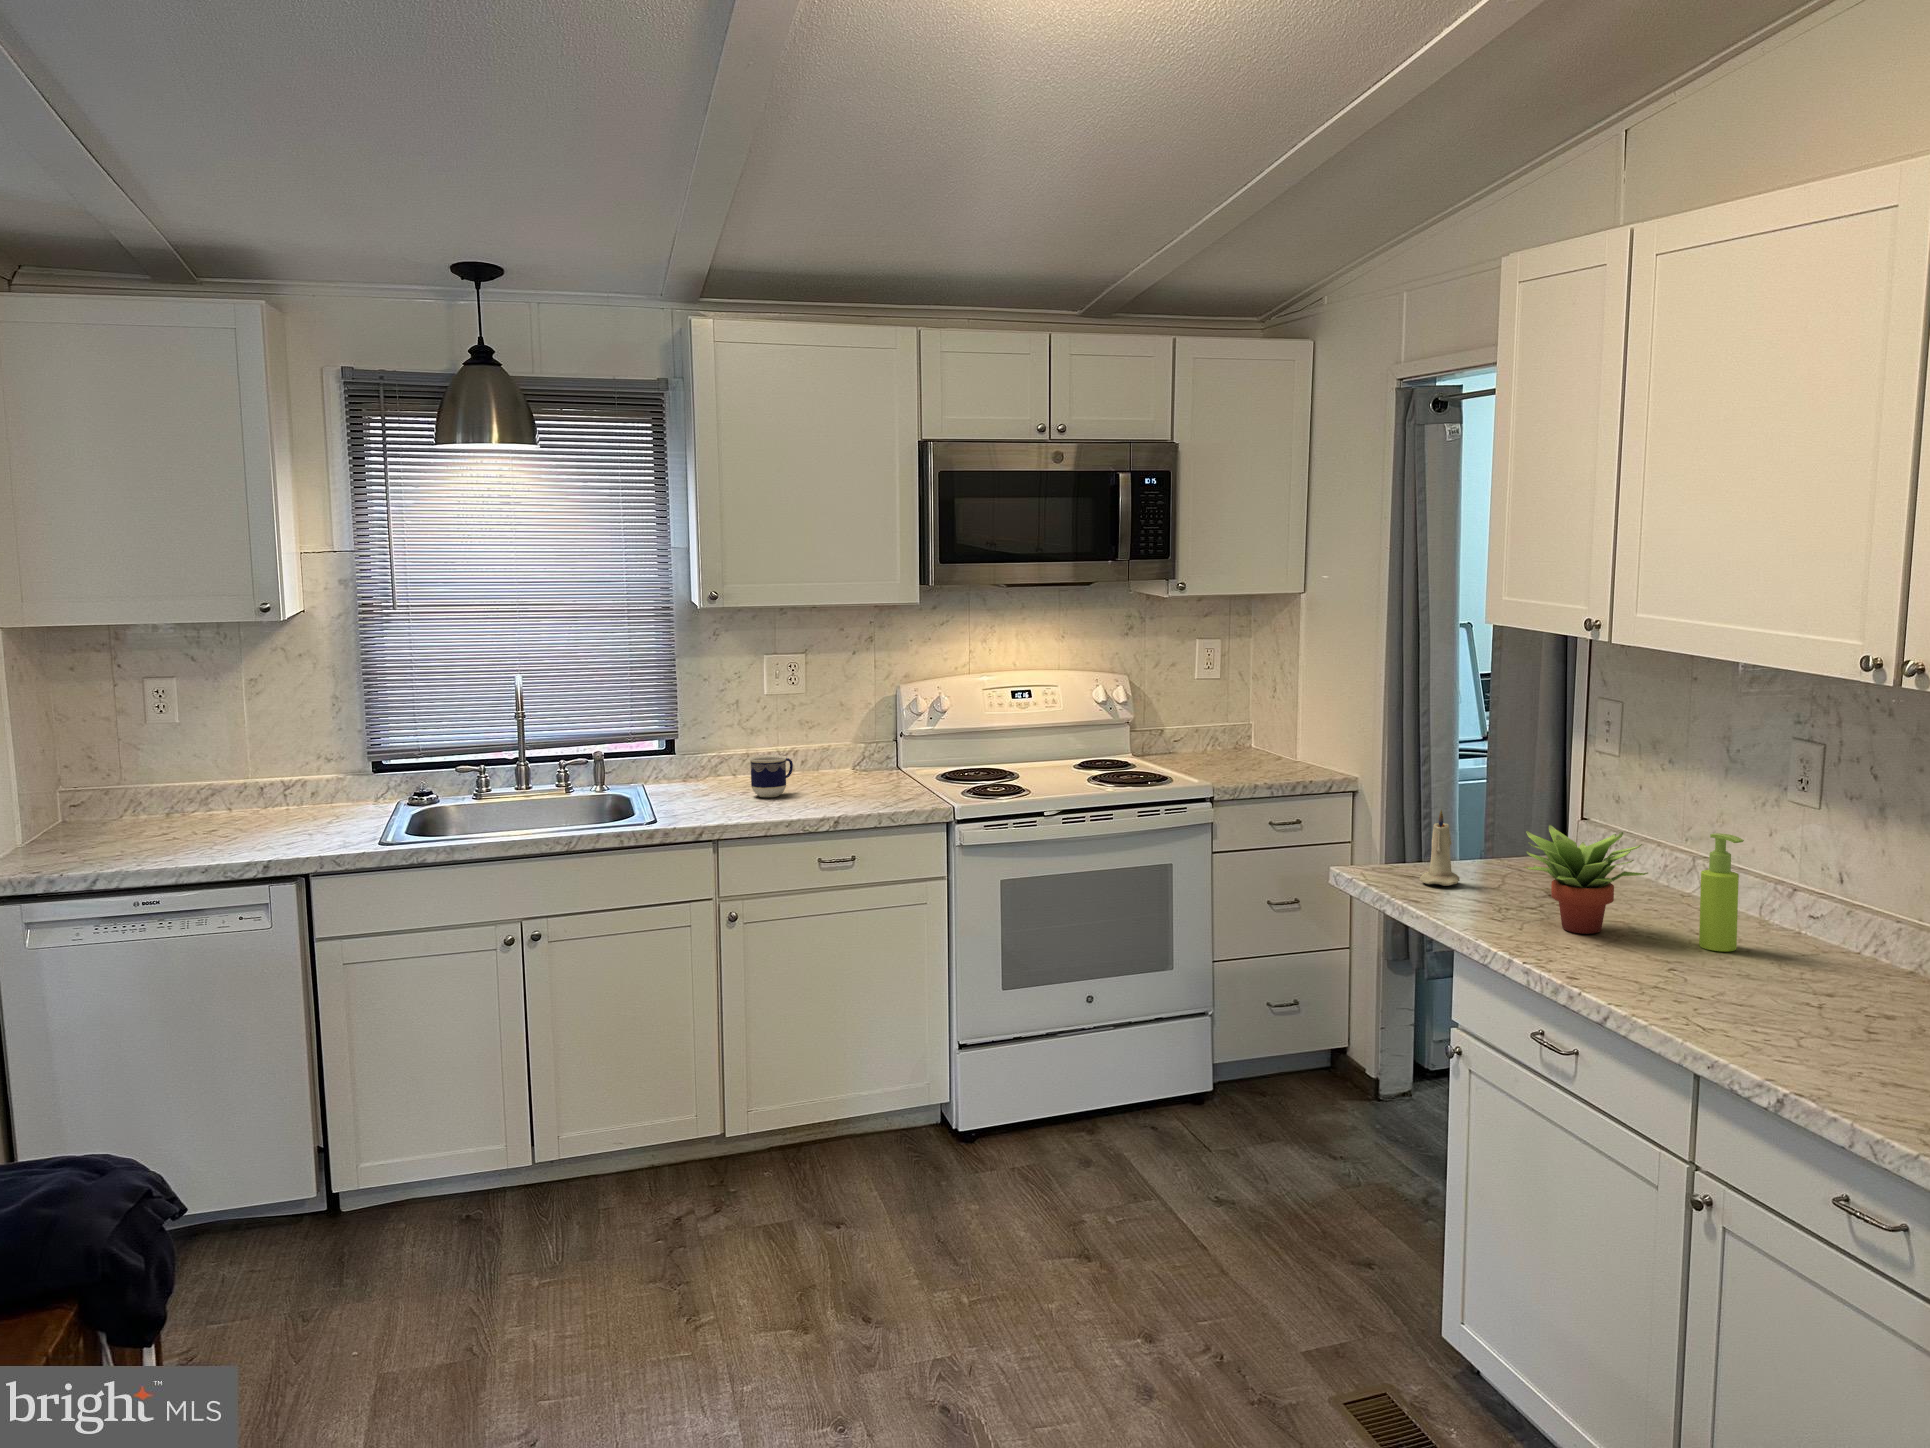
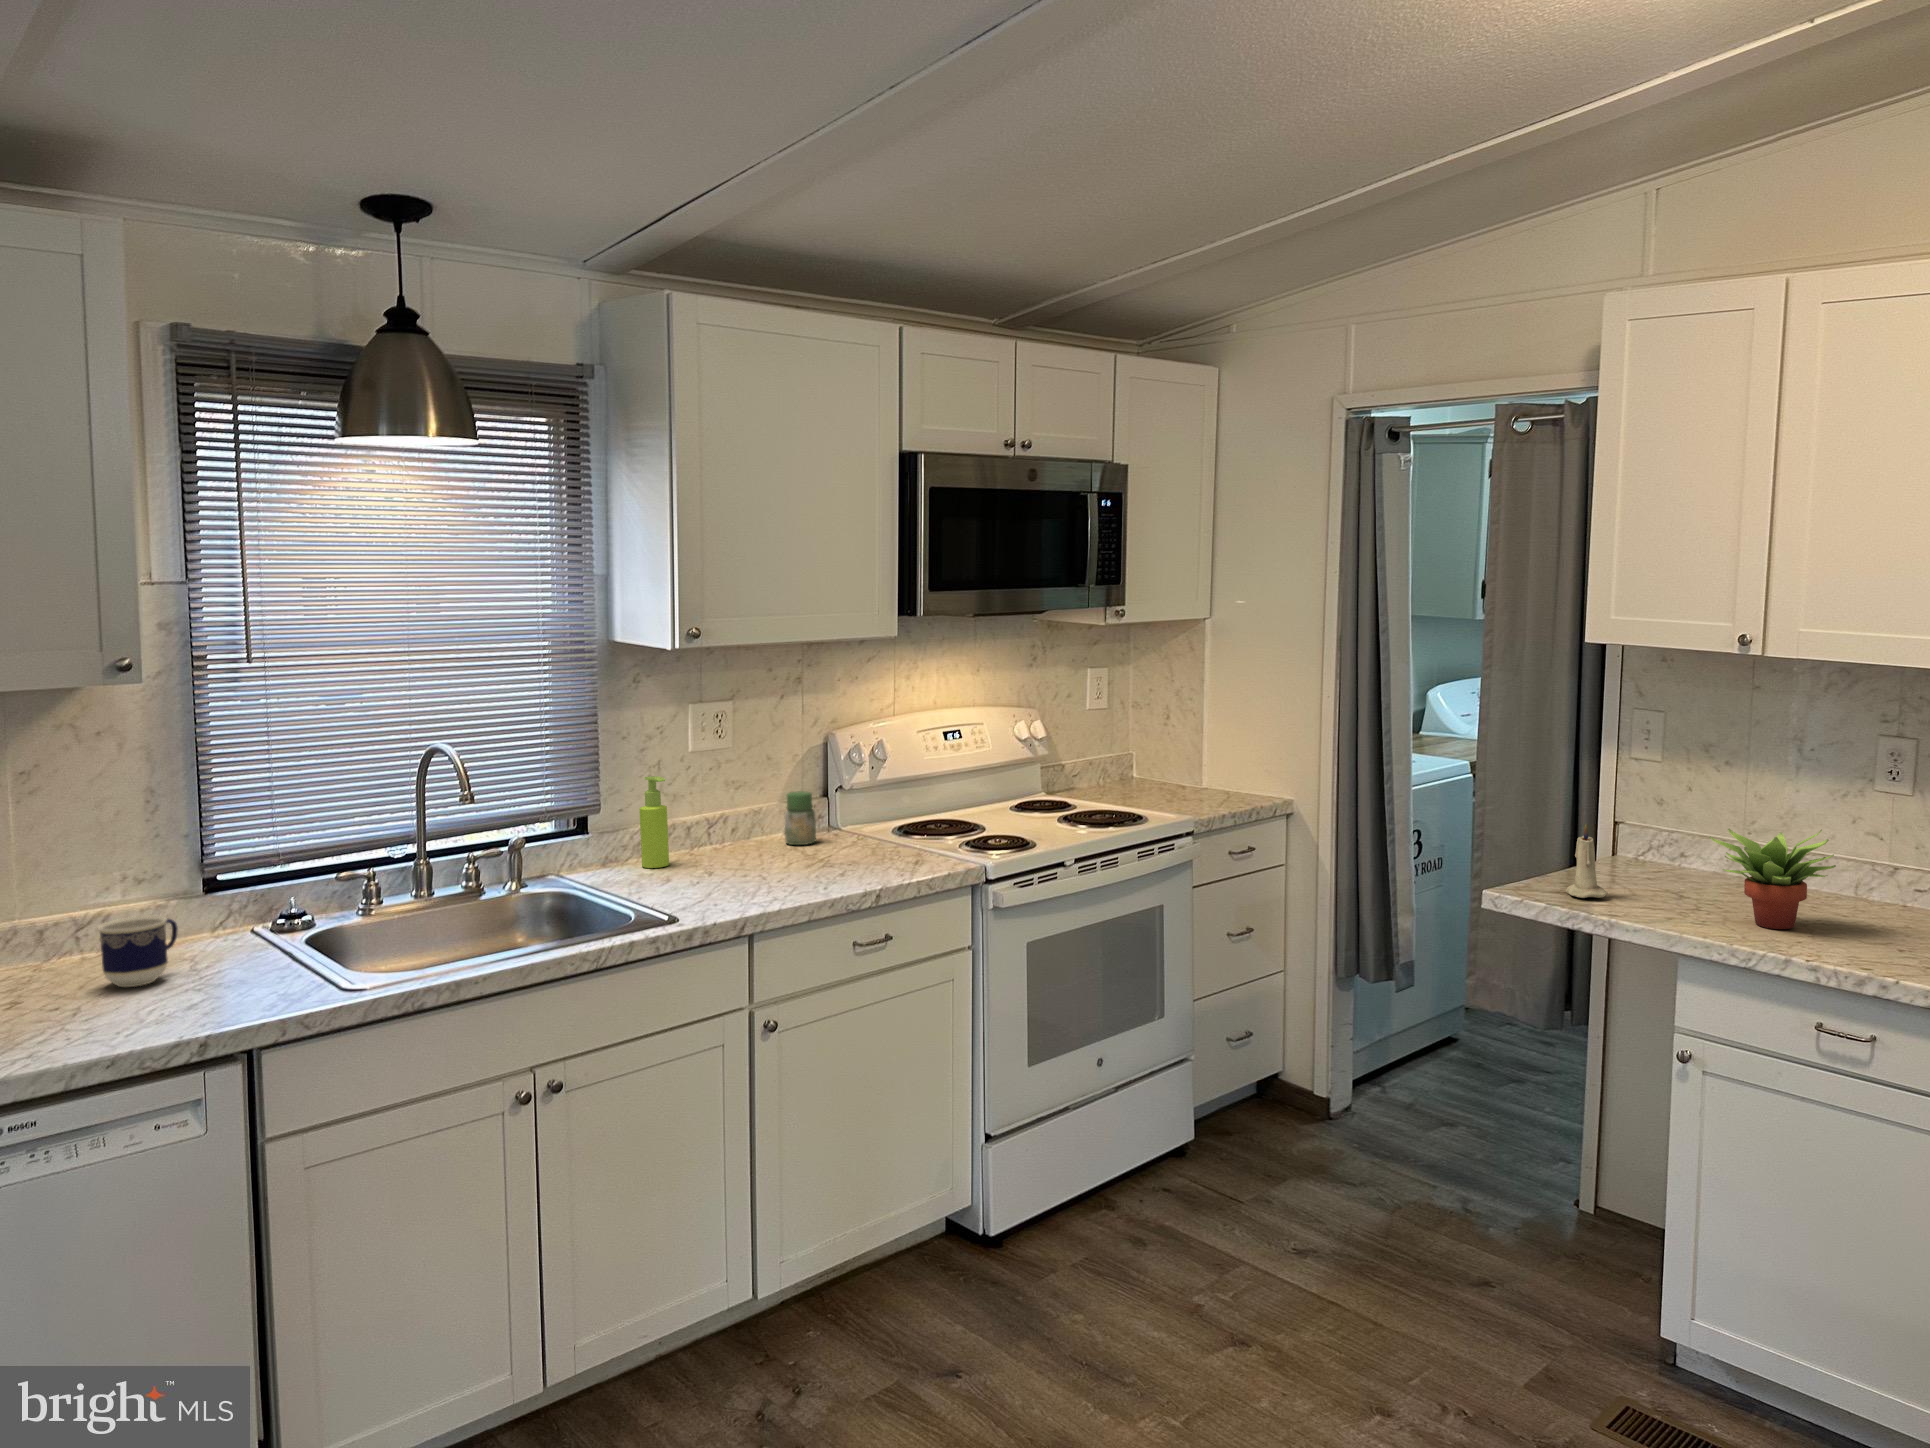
jar: none [835,733,861,778] -> present [785,791,816,845]
cup: present [750,755,793,797] -> present [98,916,178,987]
soap dispenser: present [1699,833,1744,951] -> present [640,776,669,868]

